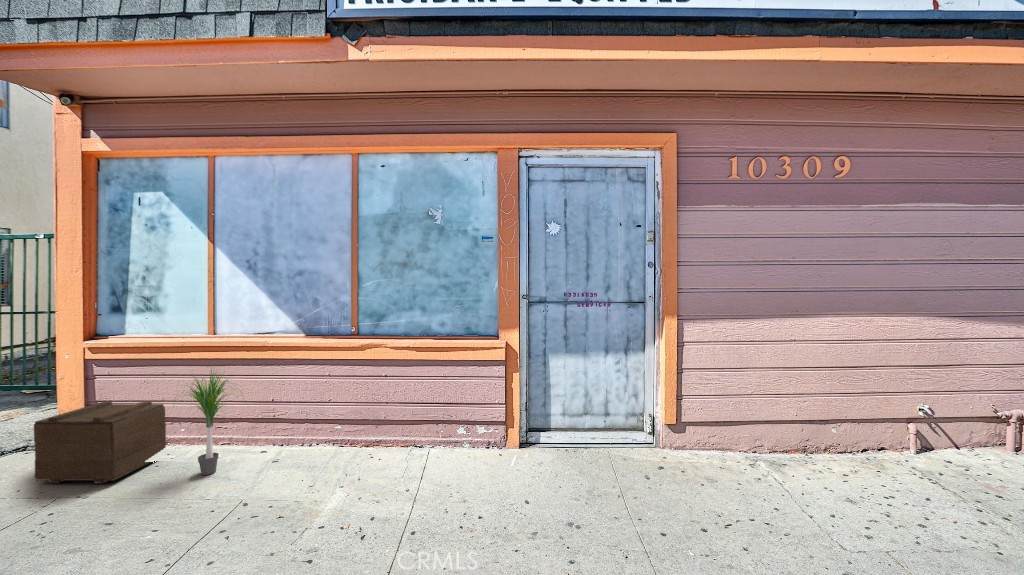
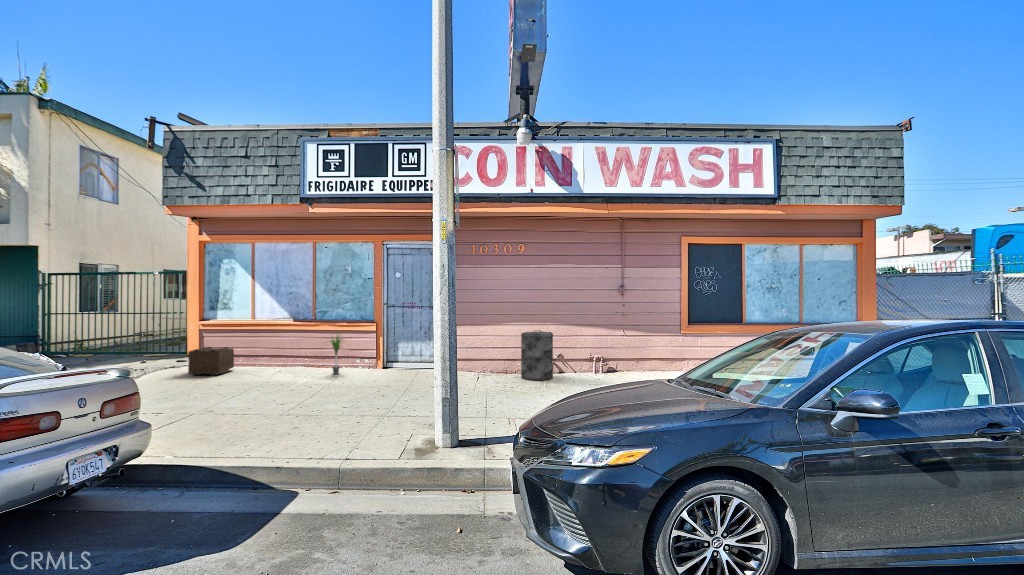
trash can: none [867,359,969,491] -> present [521,330,553,380]
potted plant: present [181,369,243,475] -> present [331,335,342,374]

